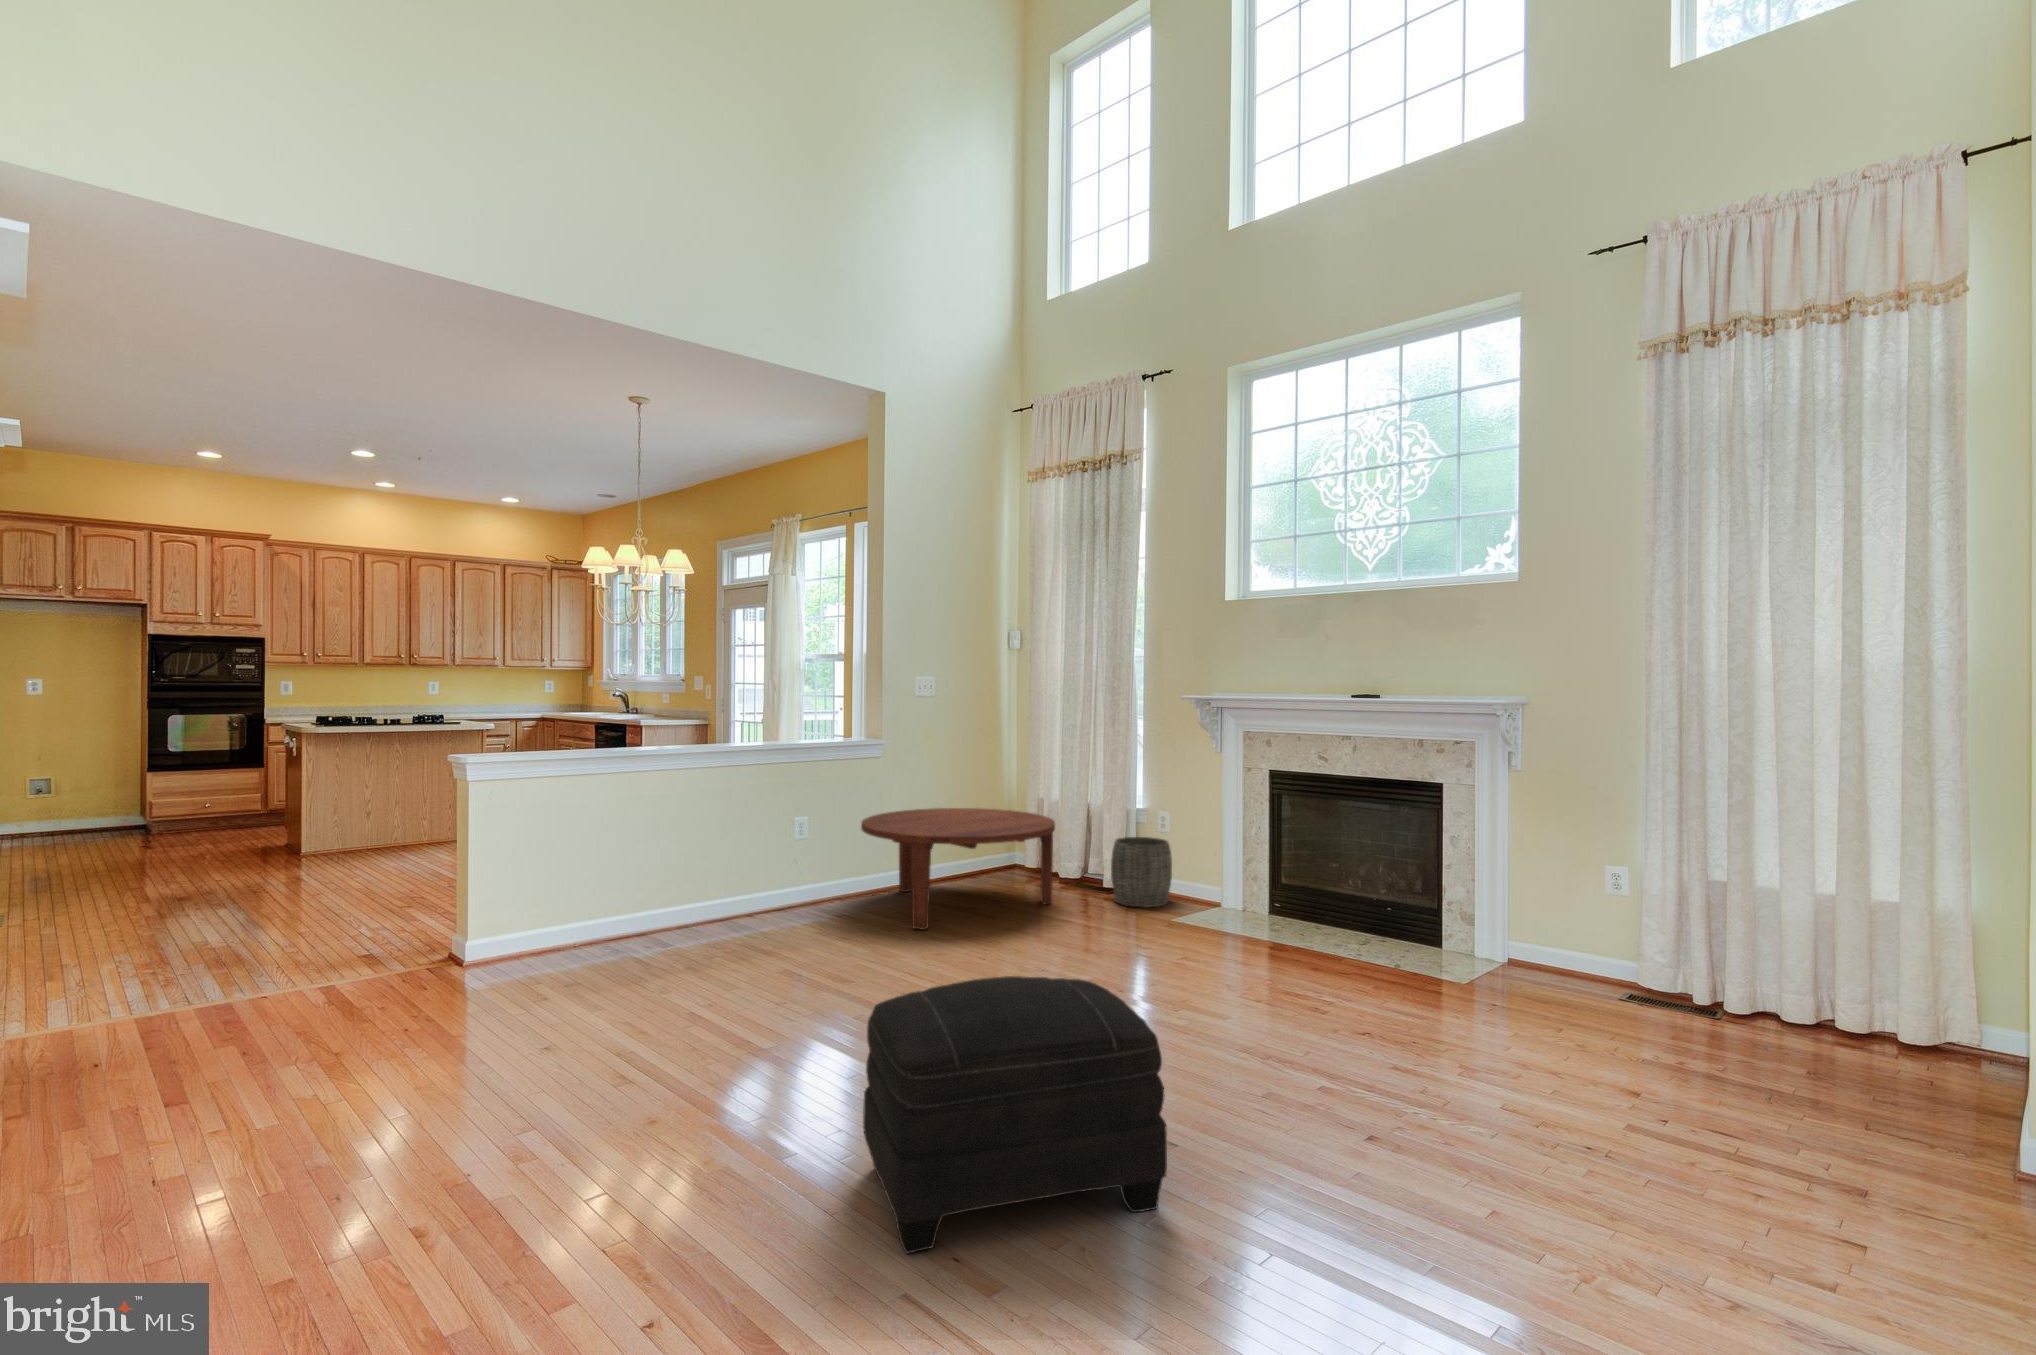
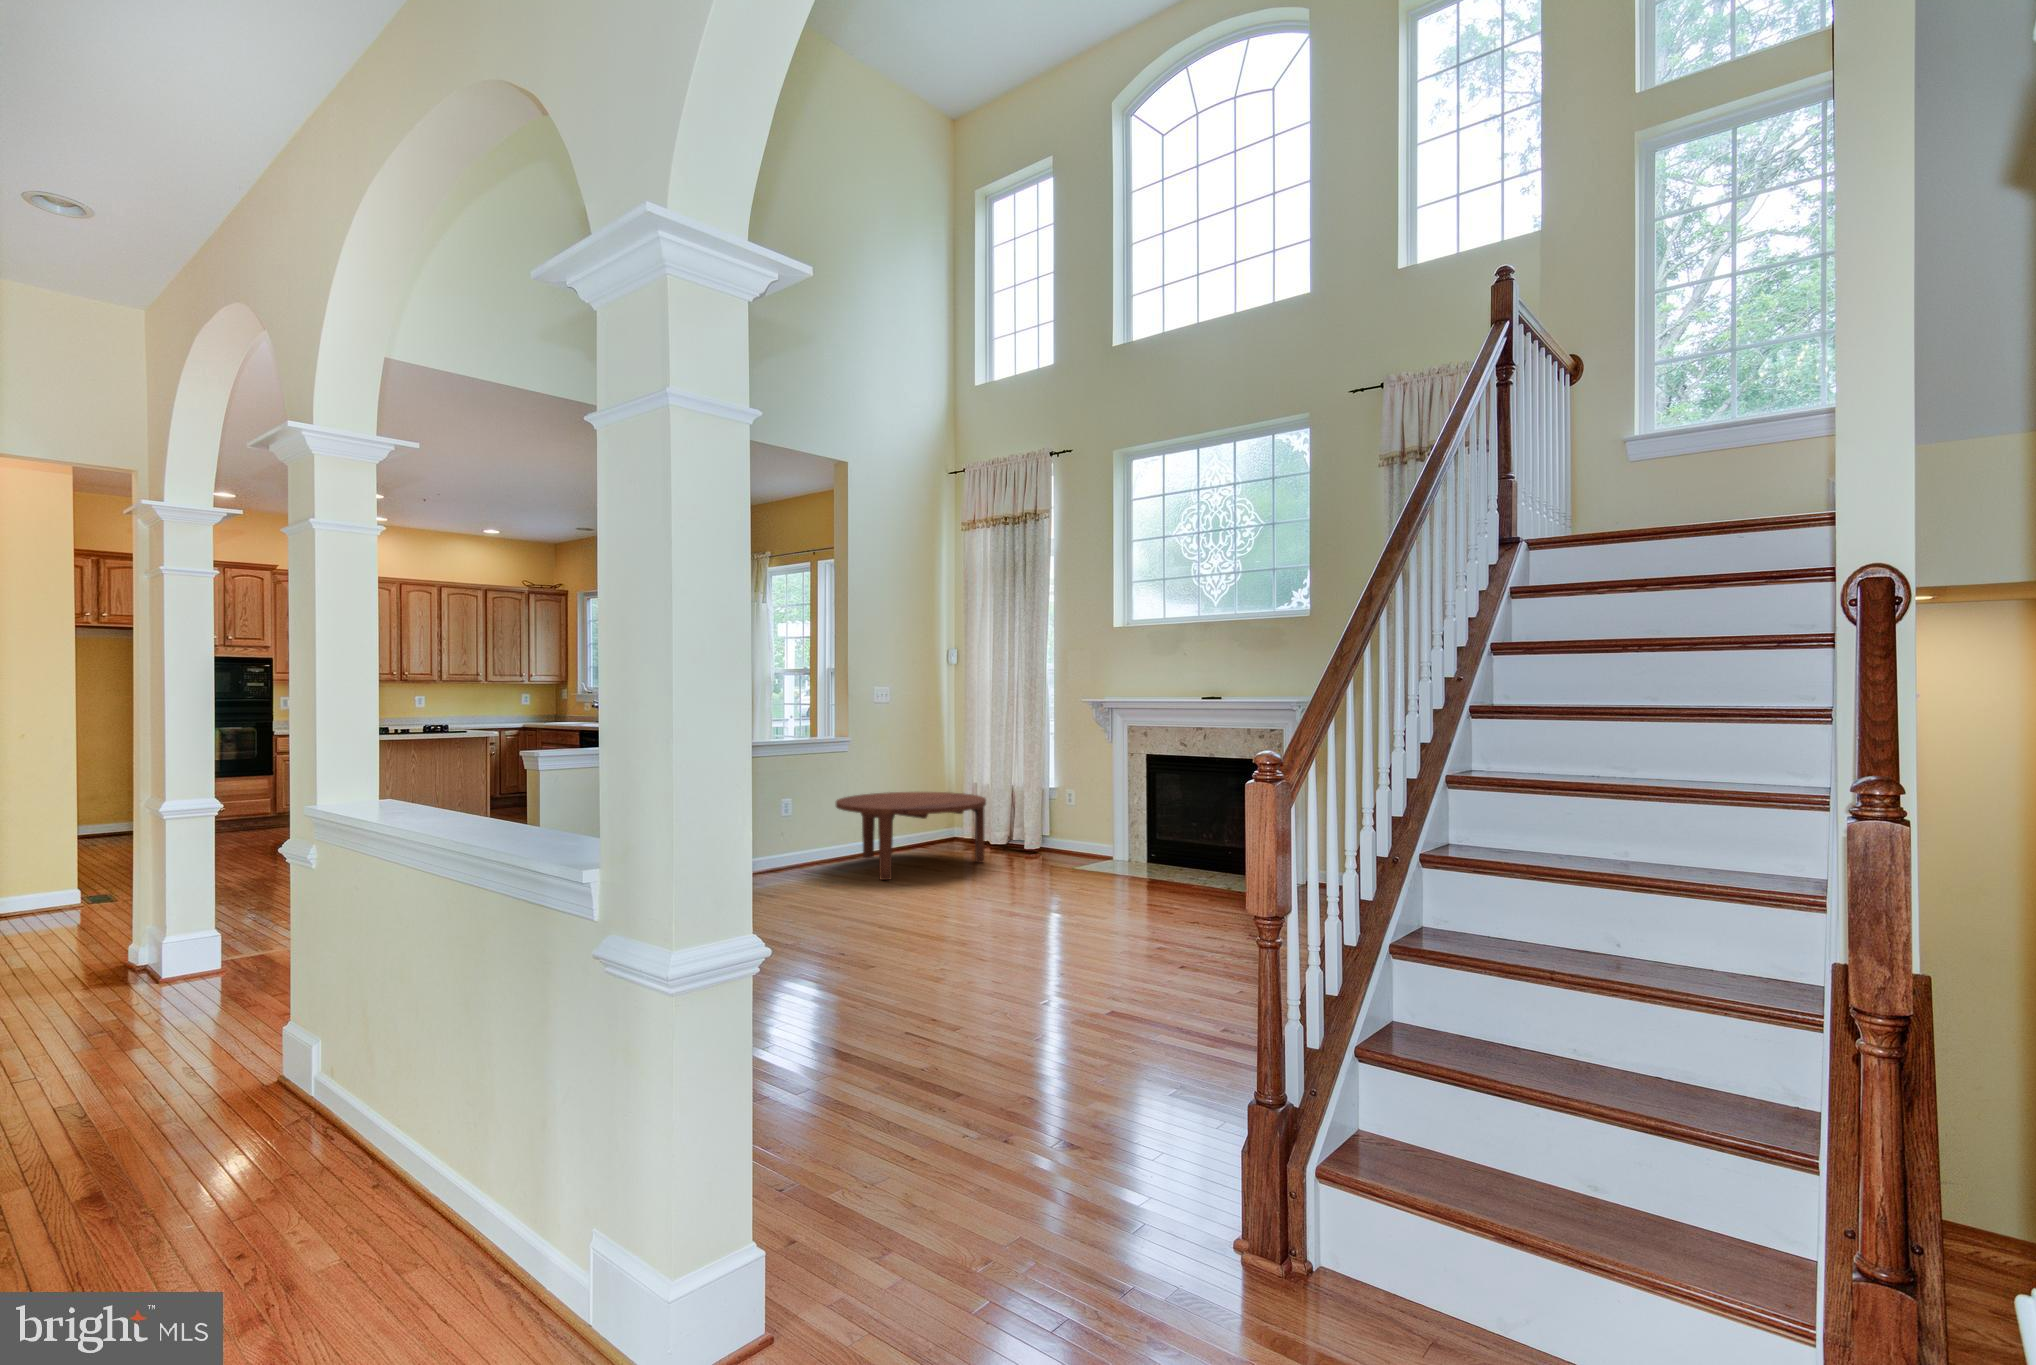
woven basket: present [1111,837,1172,907] -> none [1029,810,1076,862]
ottoman: present [863,976,1167,1253] -> none [878,873,1063,1022]

